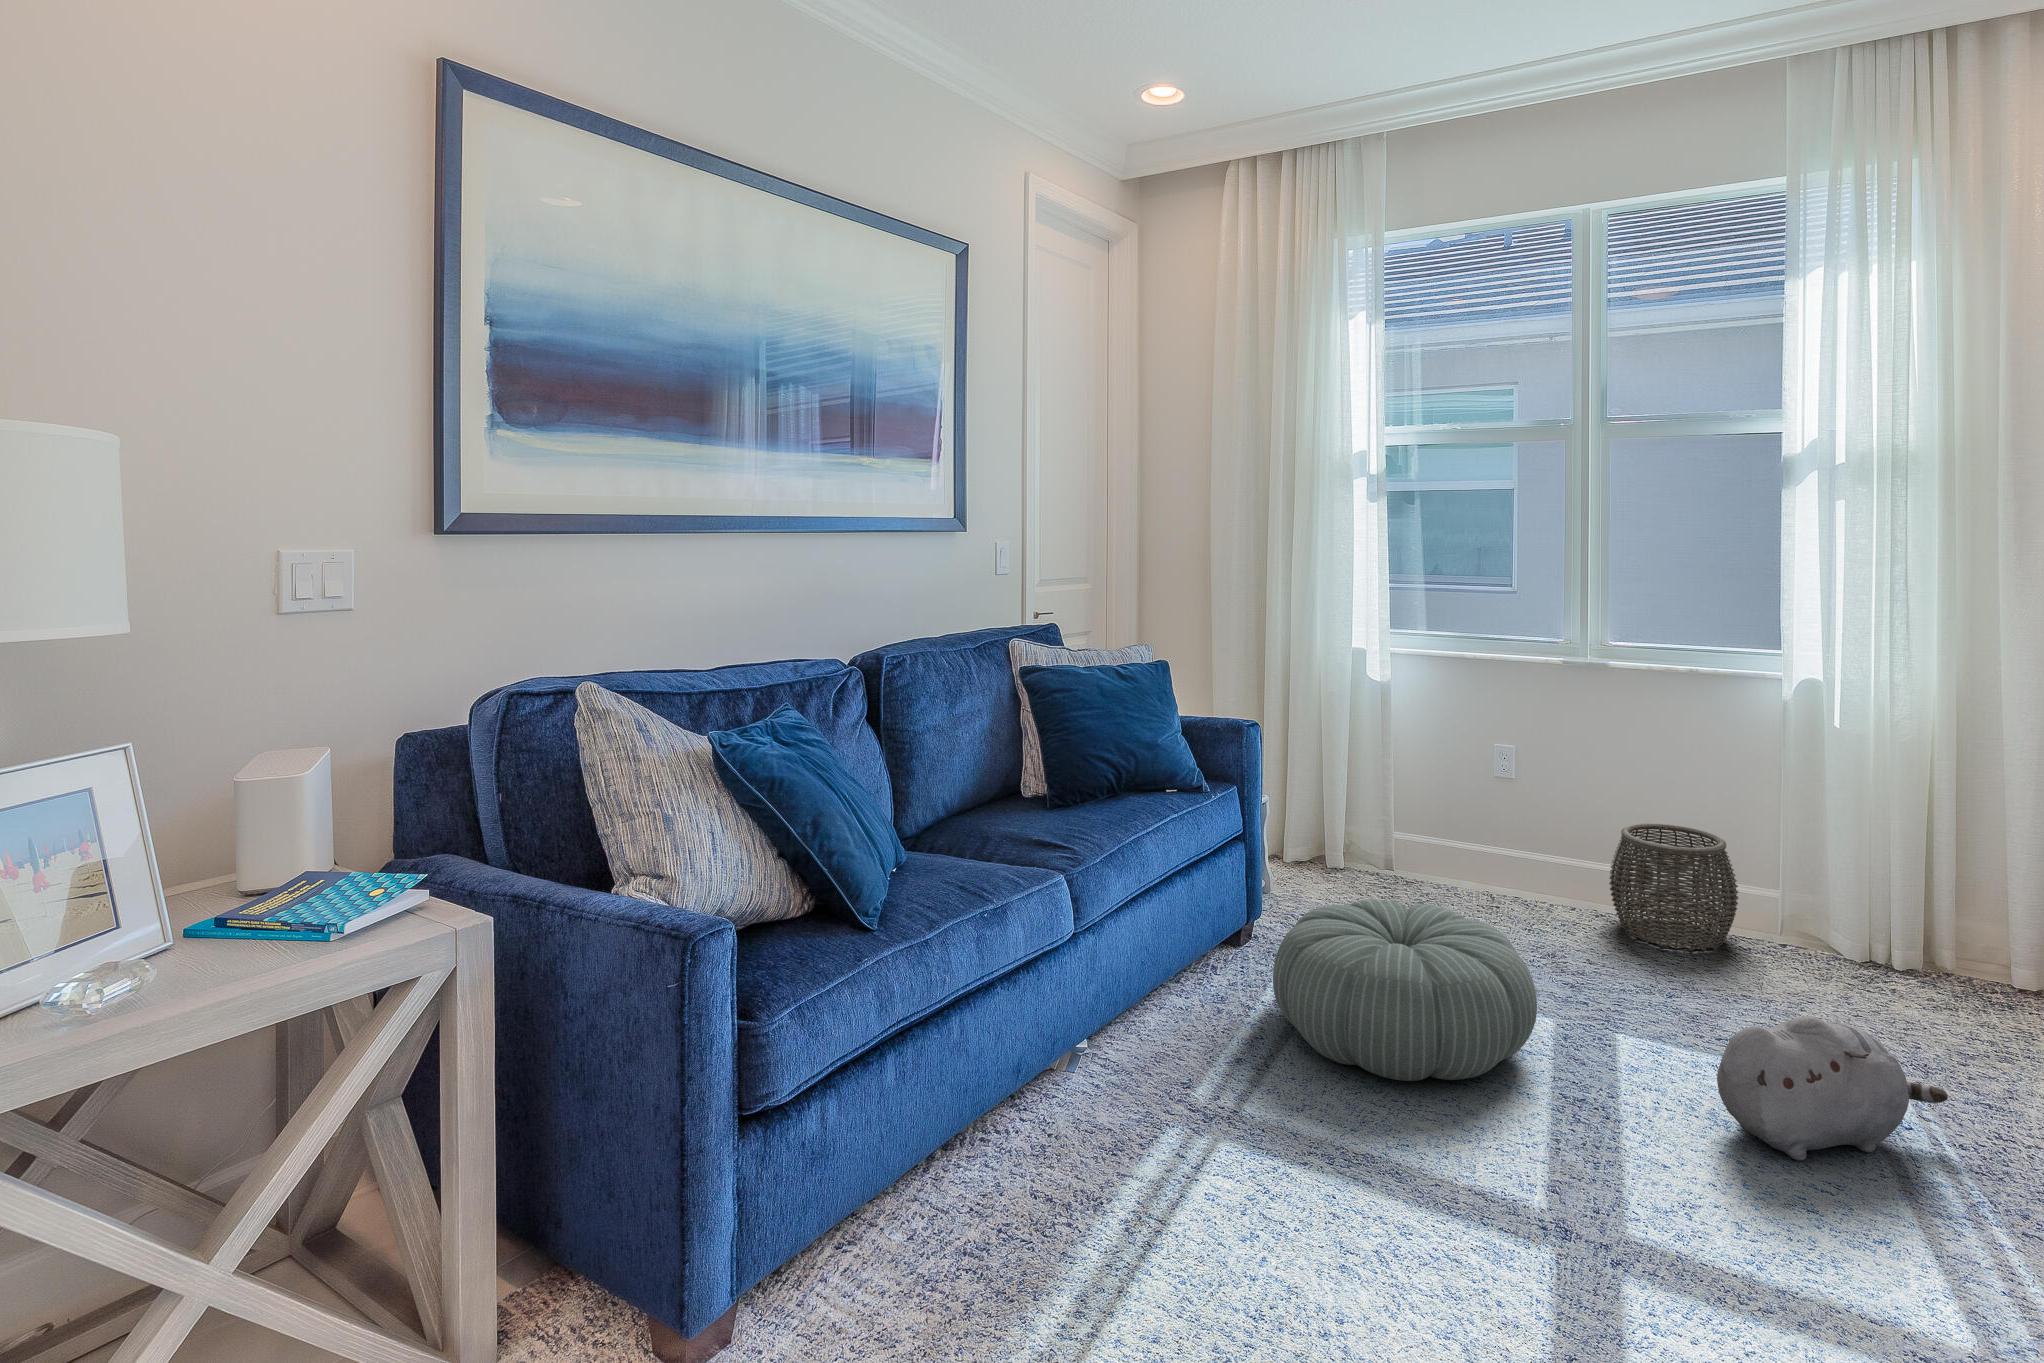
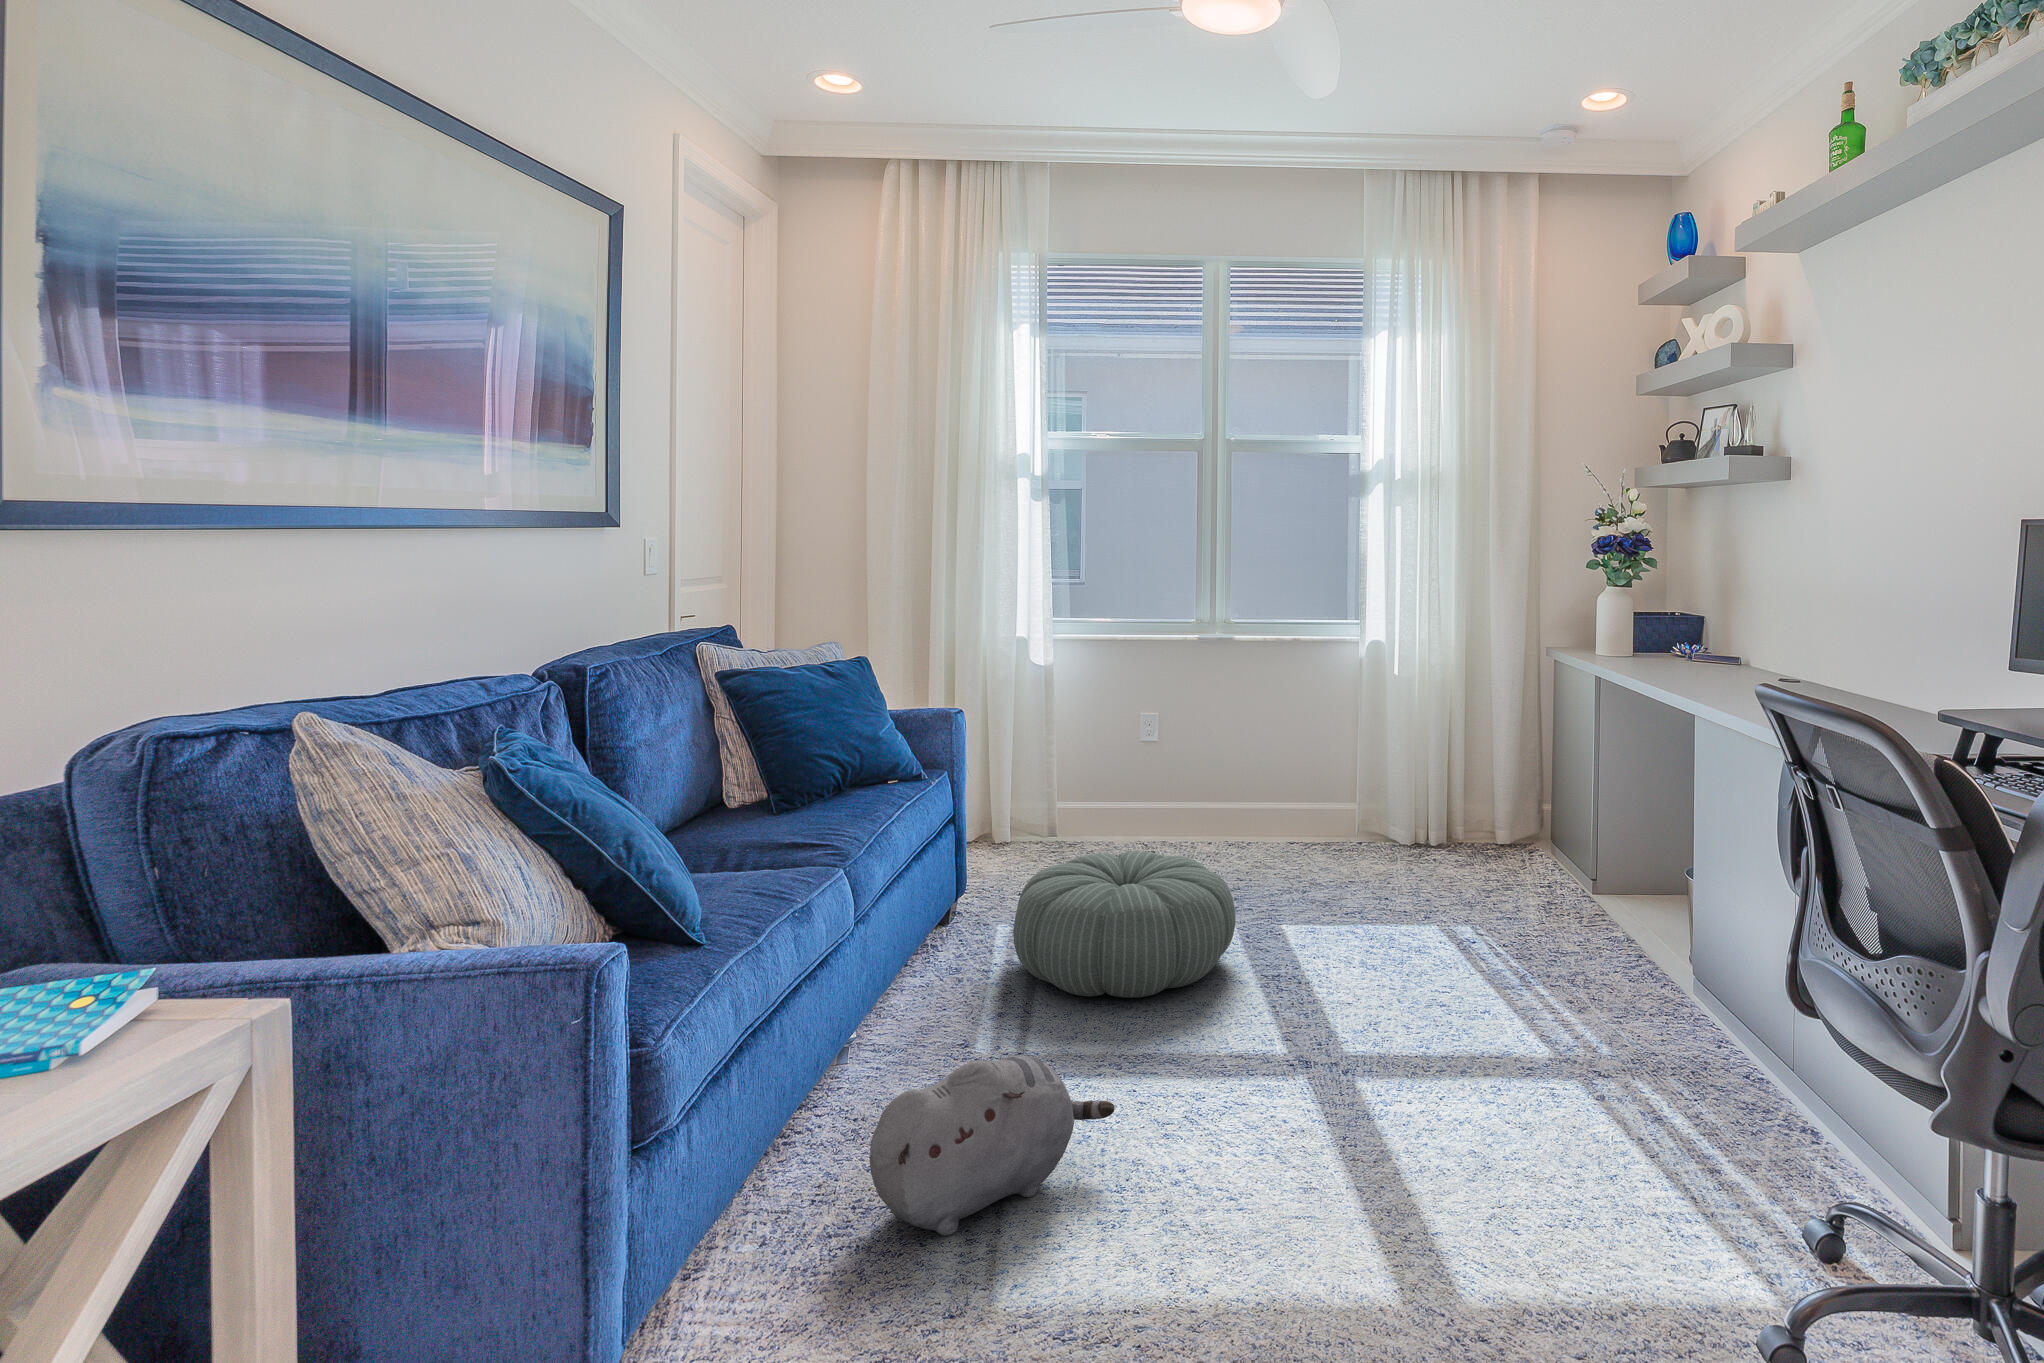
woven basket: present [1609,824,1739,951] -> none [1239,764,1333,861]
plush toy: present [1717,1016,1948,1160] -> present [869,1055,1114,1236]

